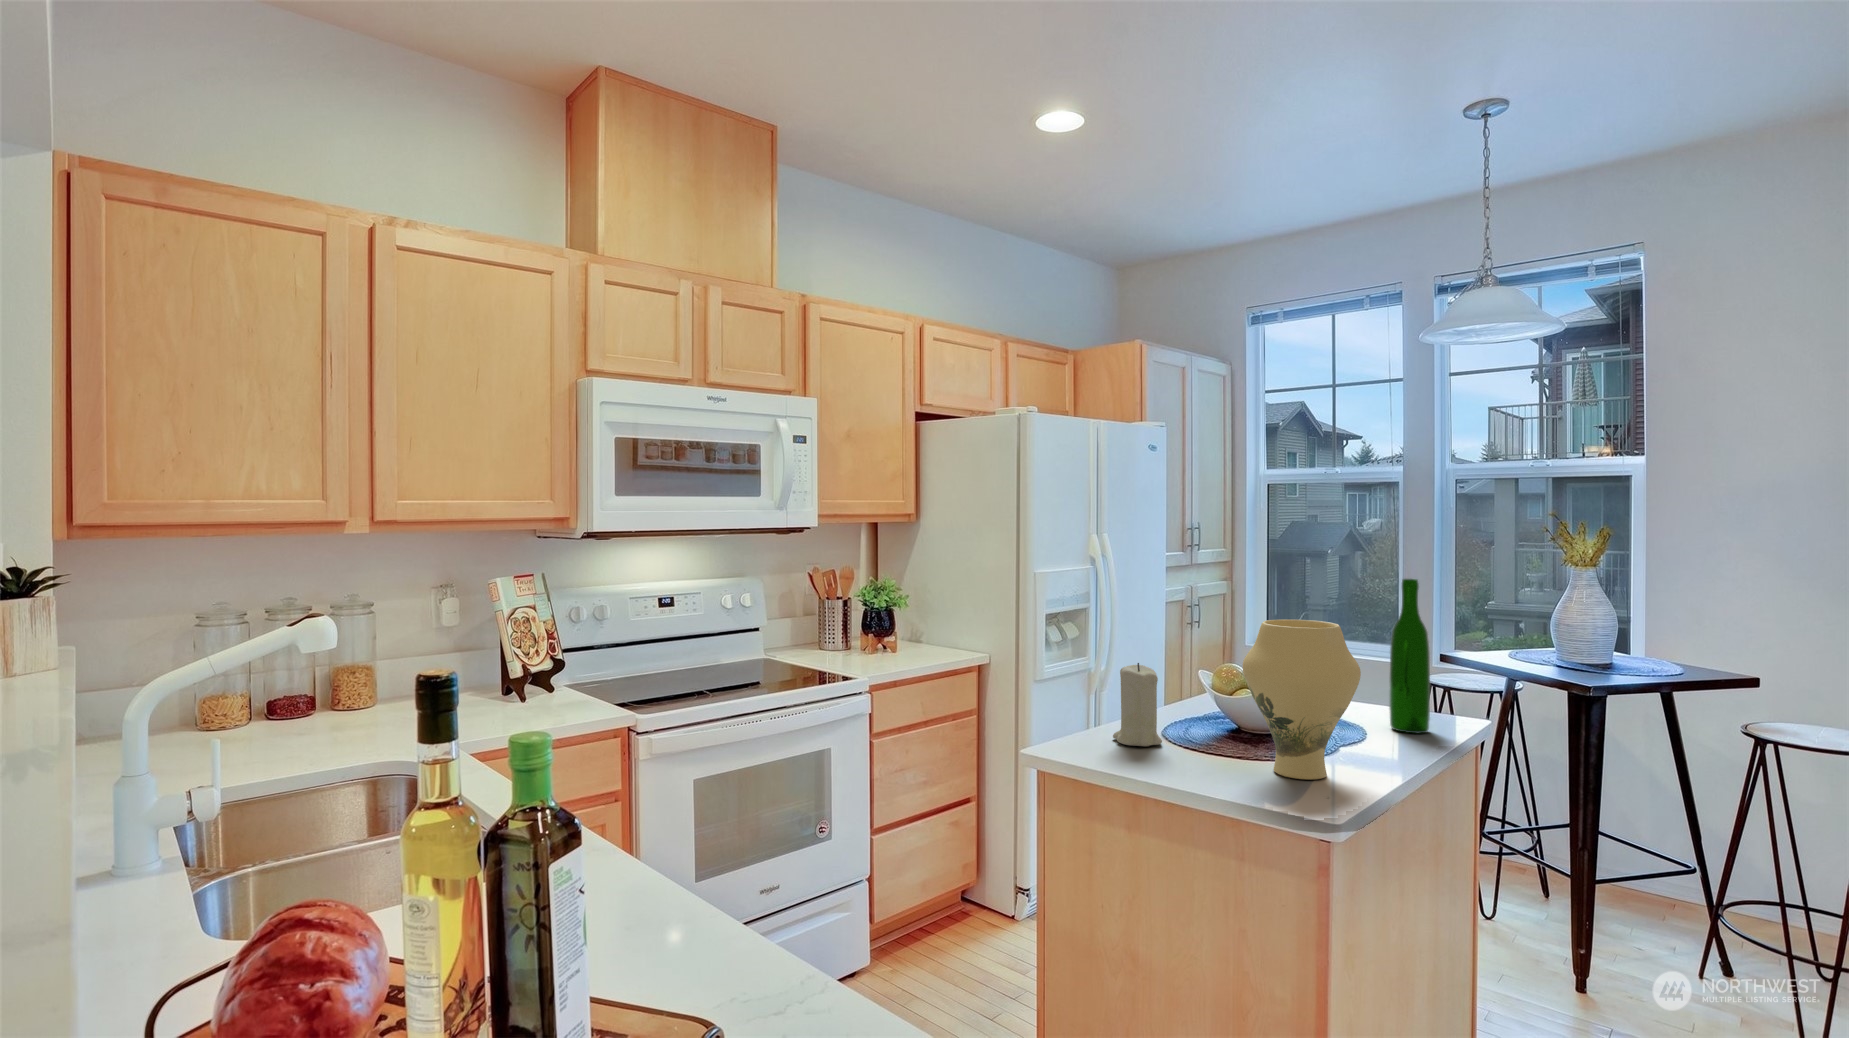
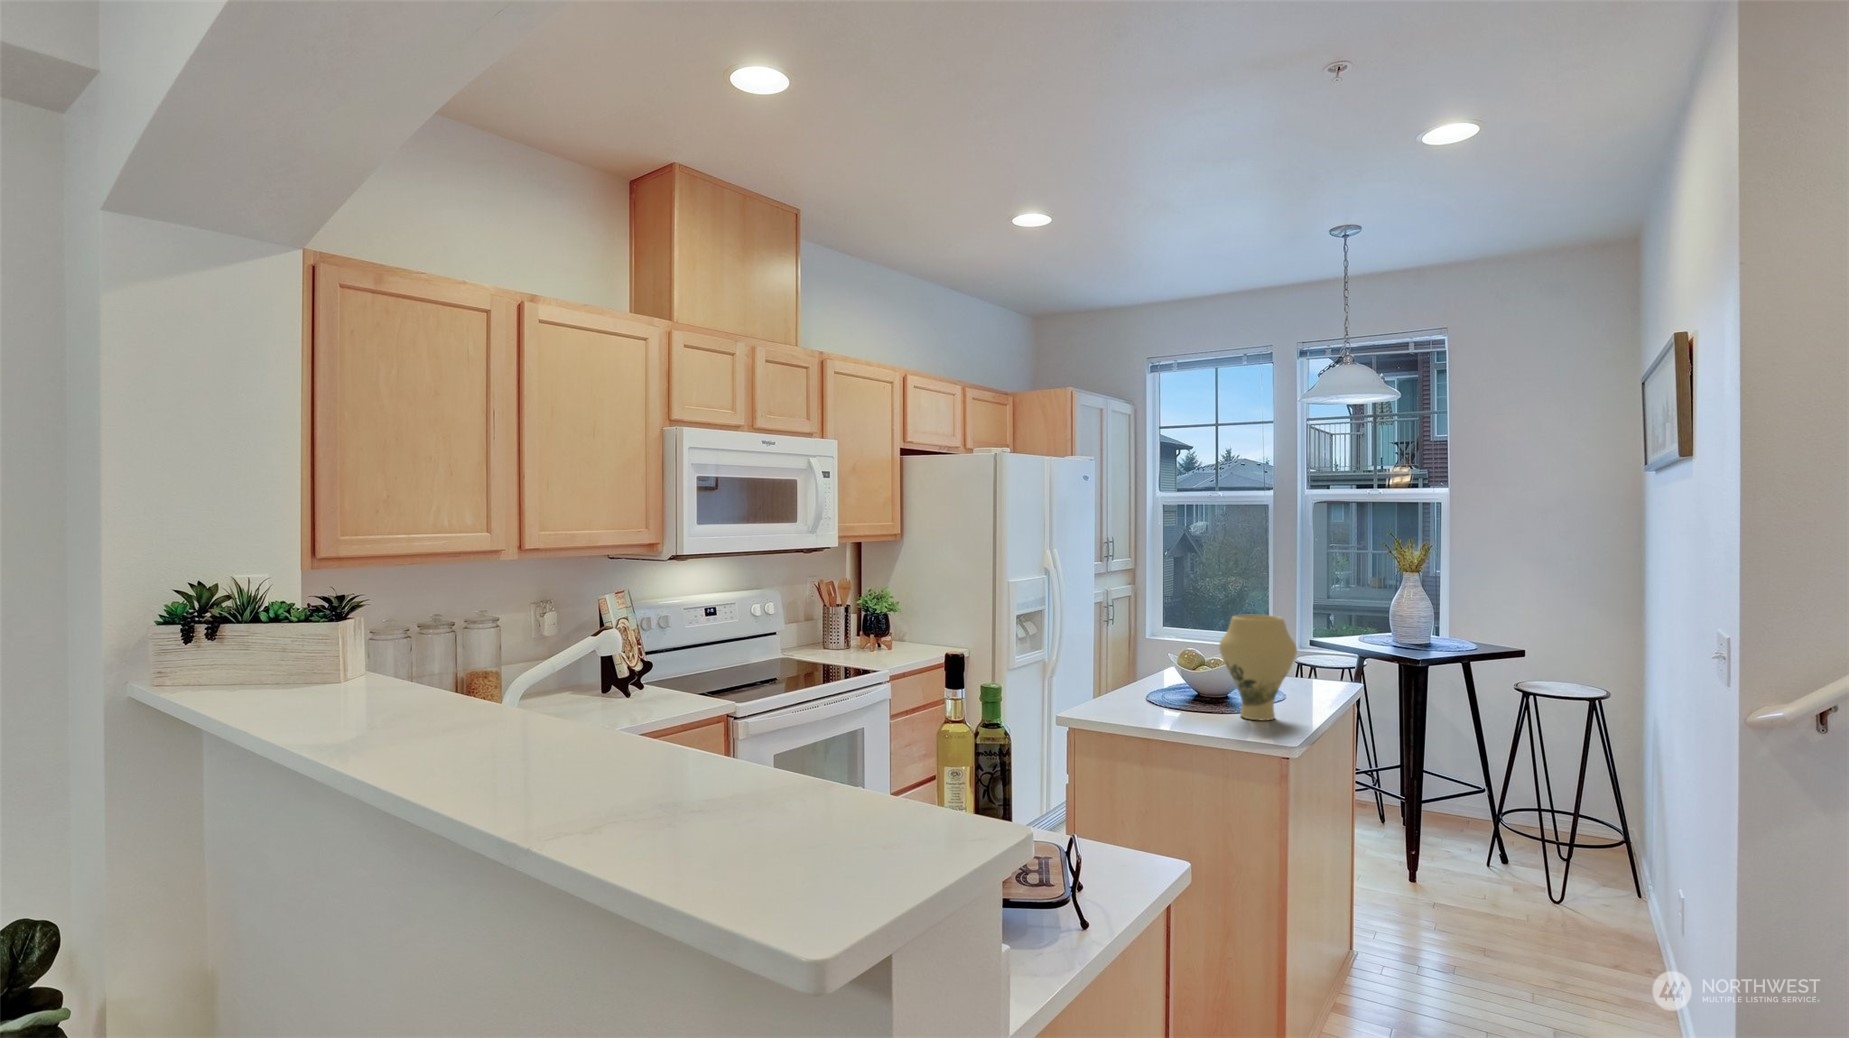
wine bottle: present [1389,579,1430,733] -> none [1300,585,1327,691]
candle: present [1113,663,1162,747] -> none [1122,648,1158,706]

